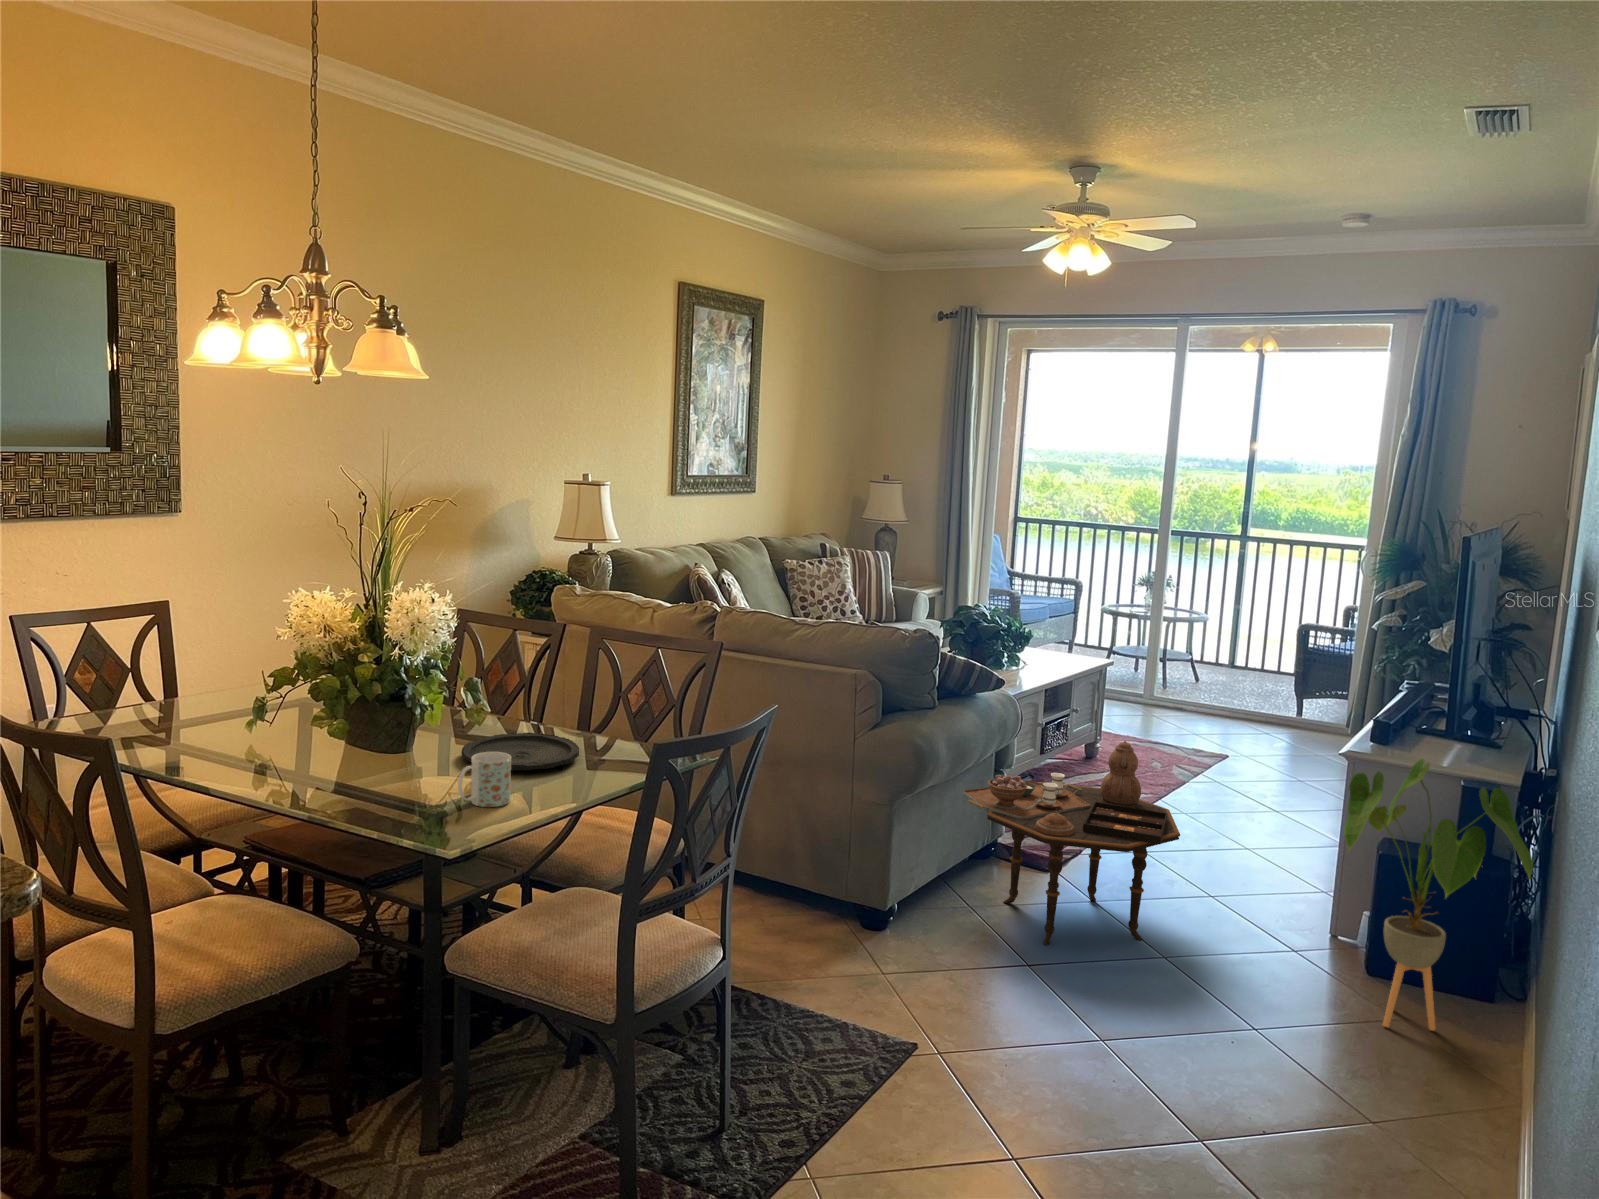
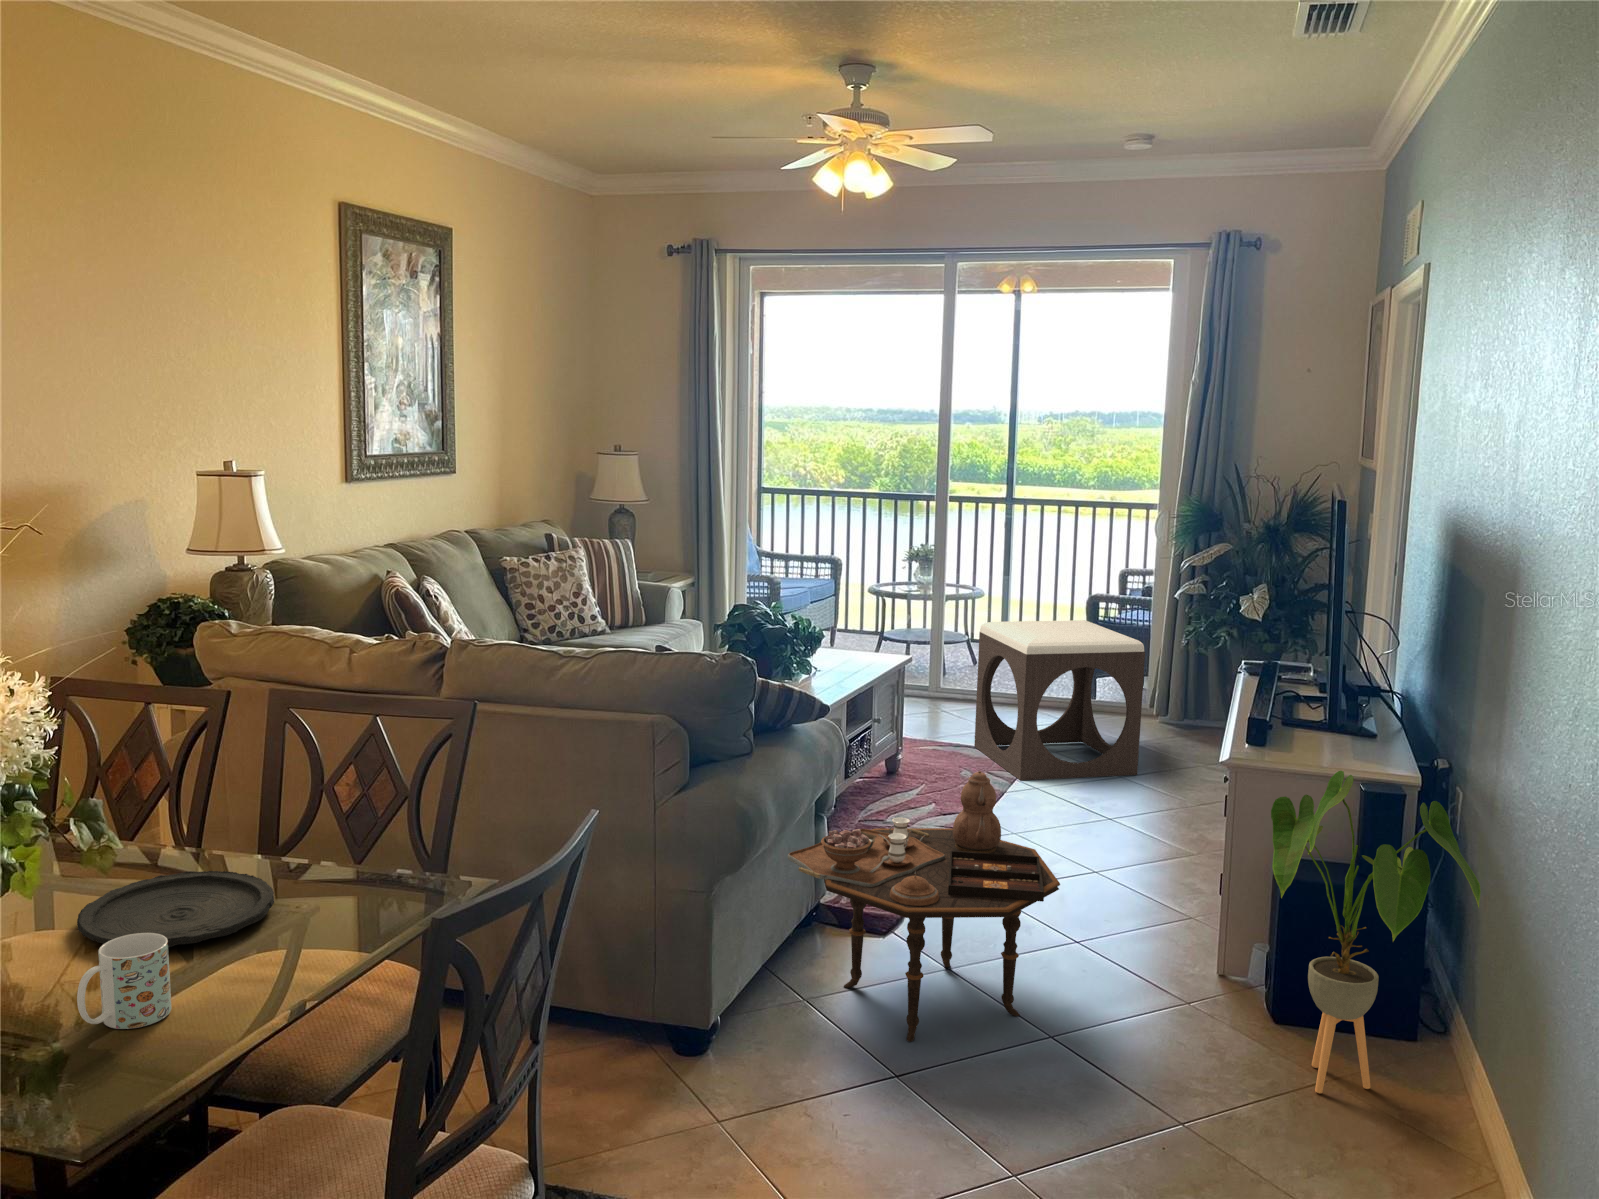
footstool: none [1170,638,1327,780] -> present [974,620,1145,780]

